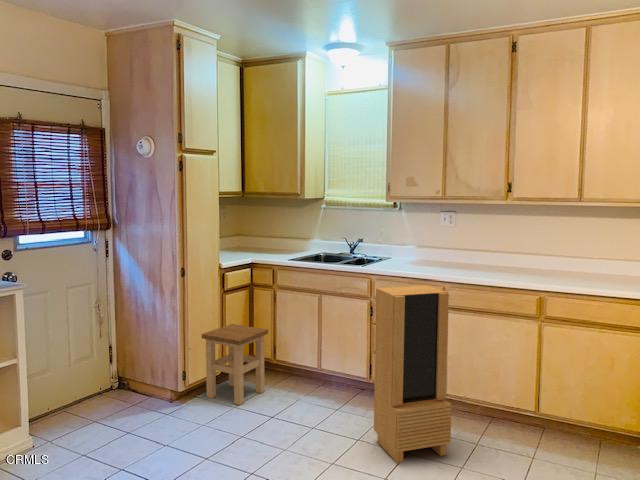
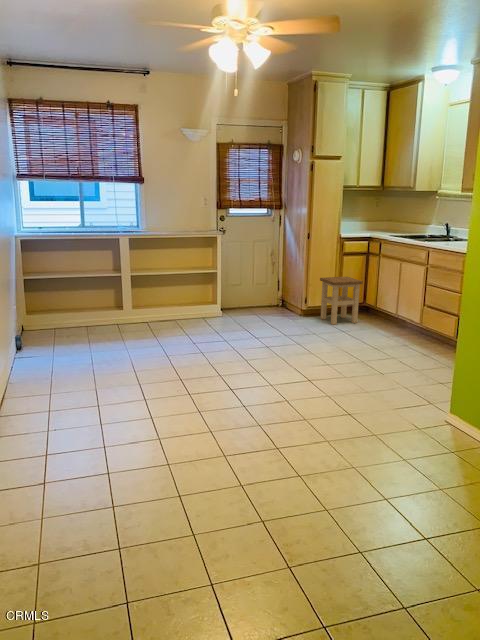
storage cabinet: present [374,285,452,463] -> none [378,249,433,366]

